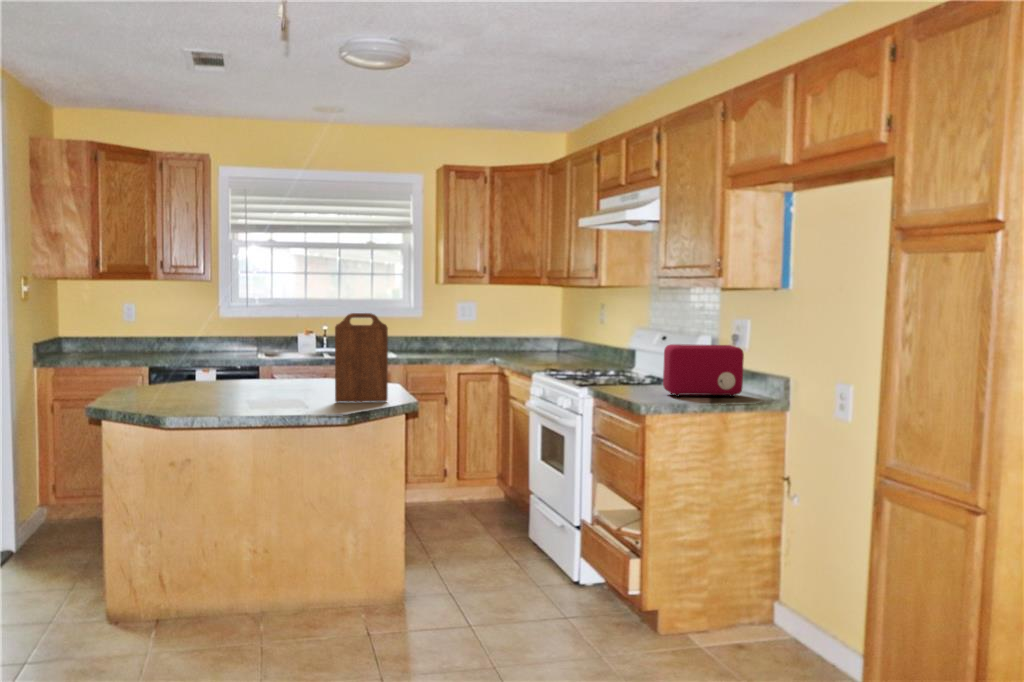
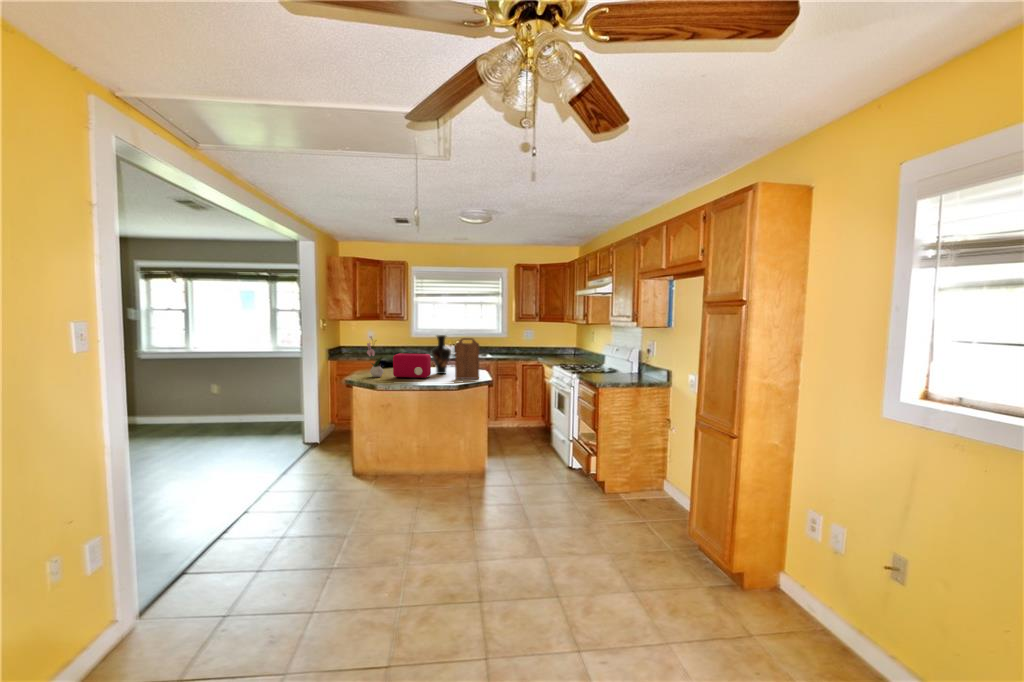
vase: none [278,308,321,393] -> present [432,335,451,374]
flower arrangement: none [132,311,173,402] -> present [367,337,384,377]
toaster: present [663,344,744,397] -> present [393,353,431,379]

